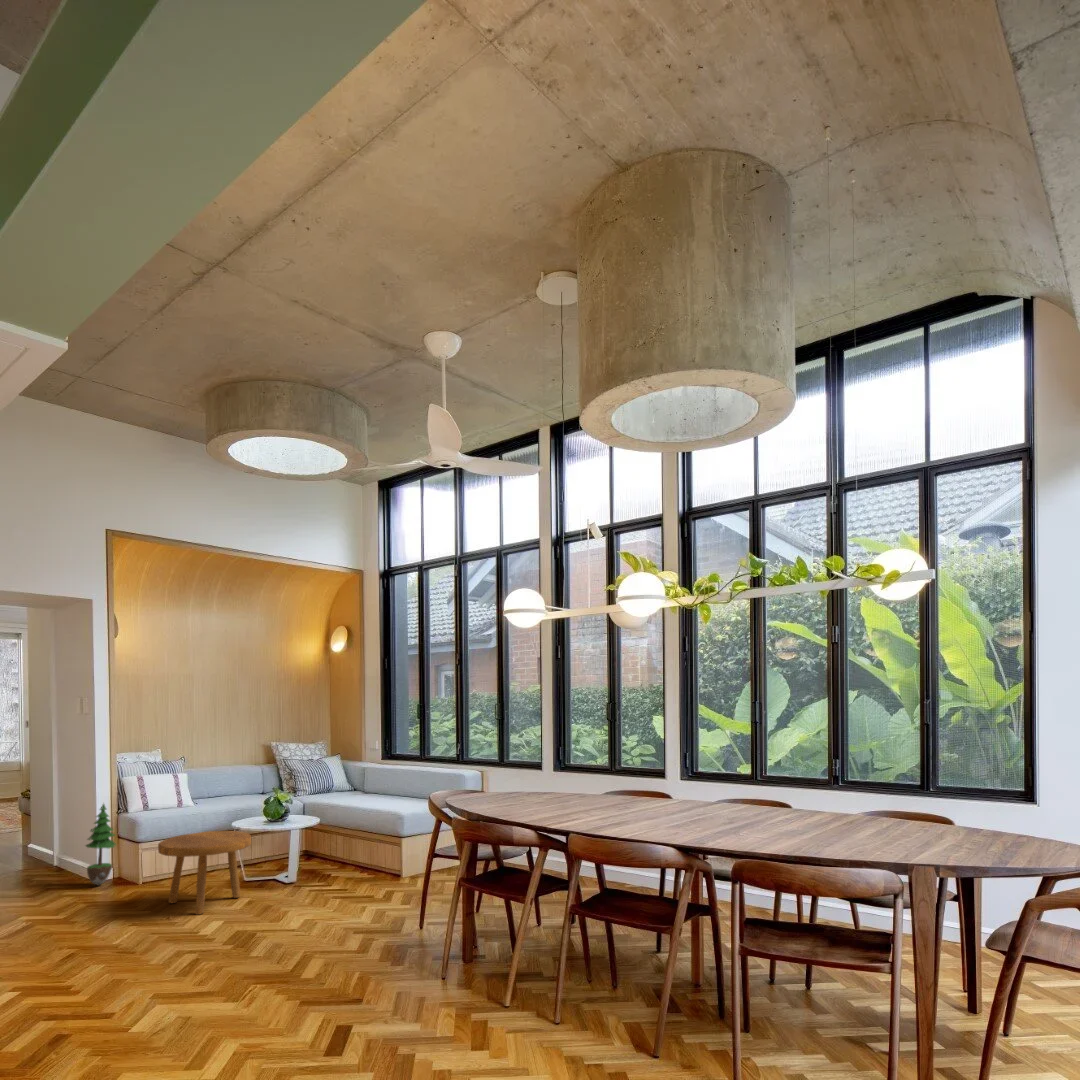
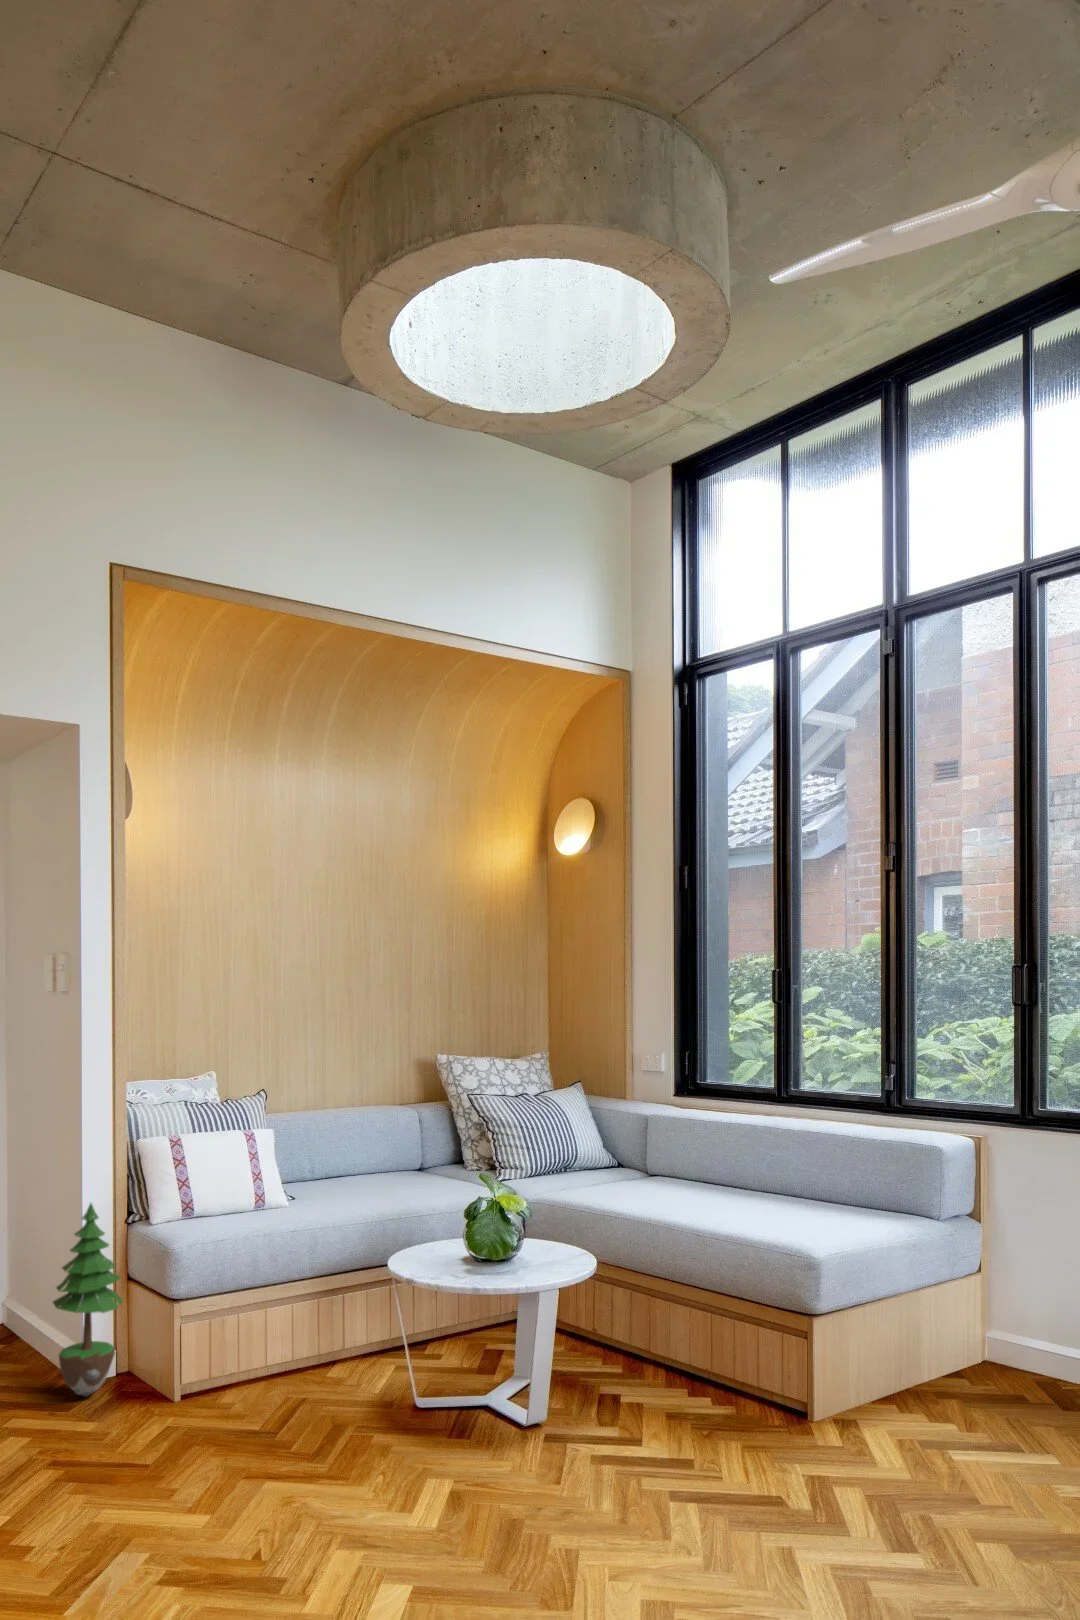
footstool: present [158,831,251,915] -> none [217,1296,451,1549]

